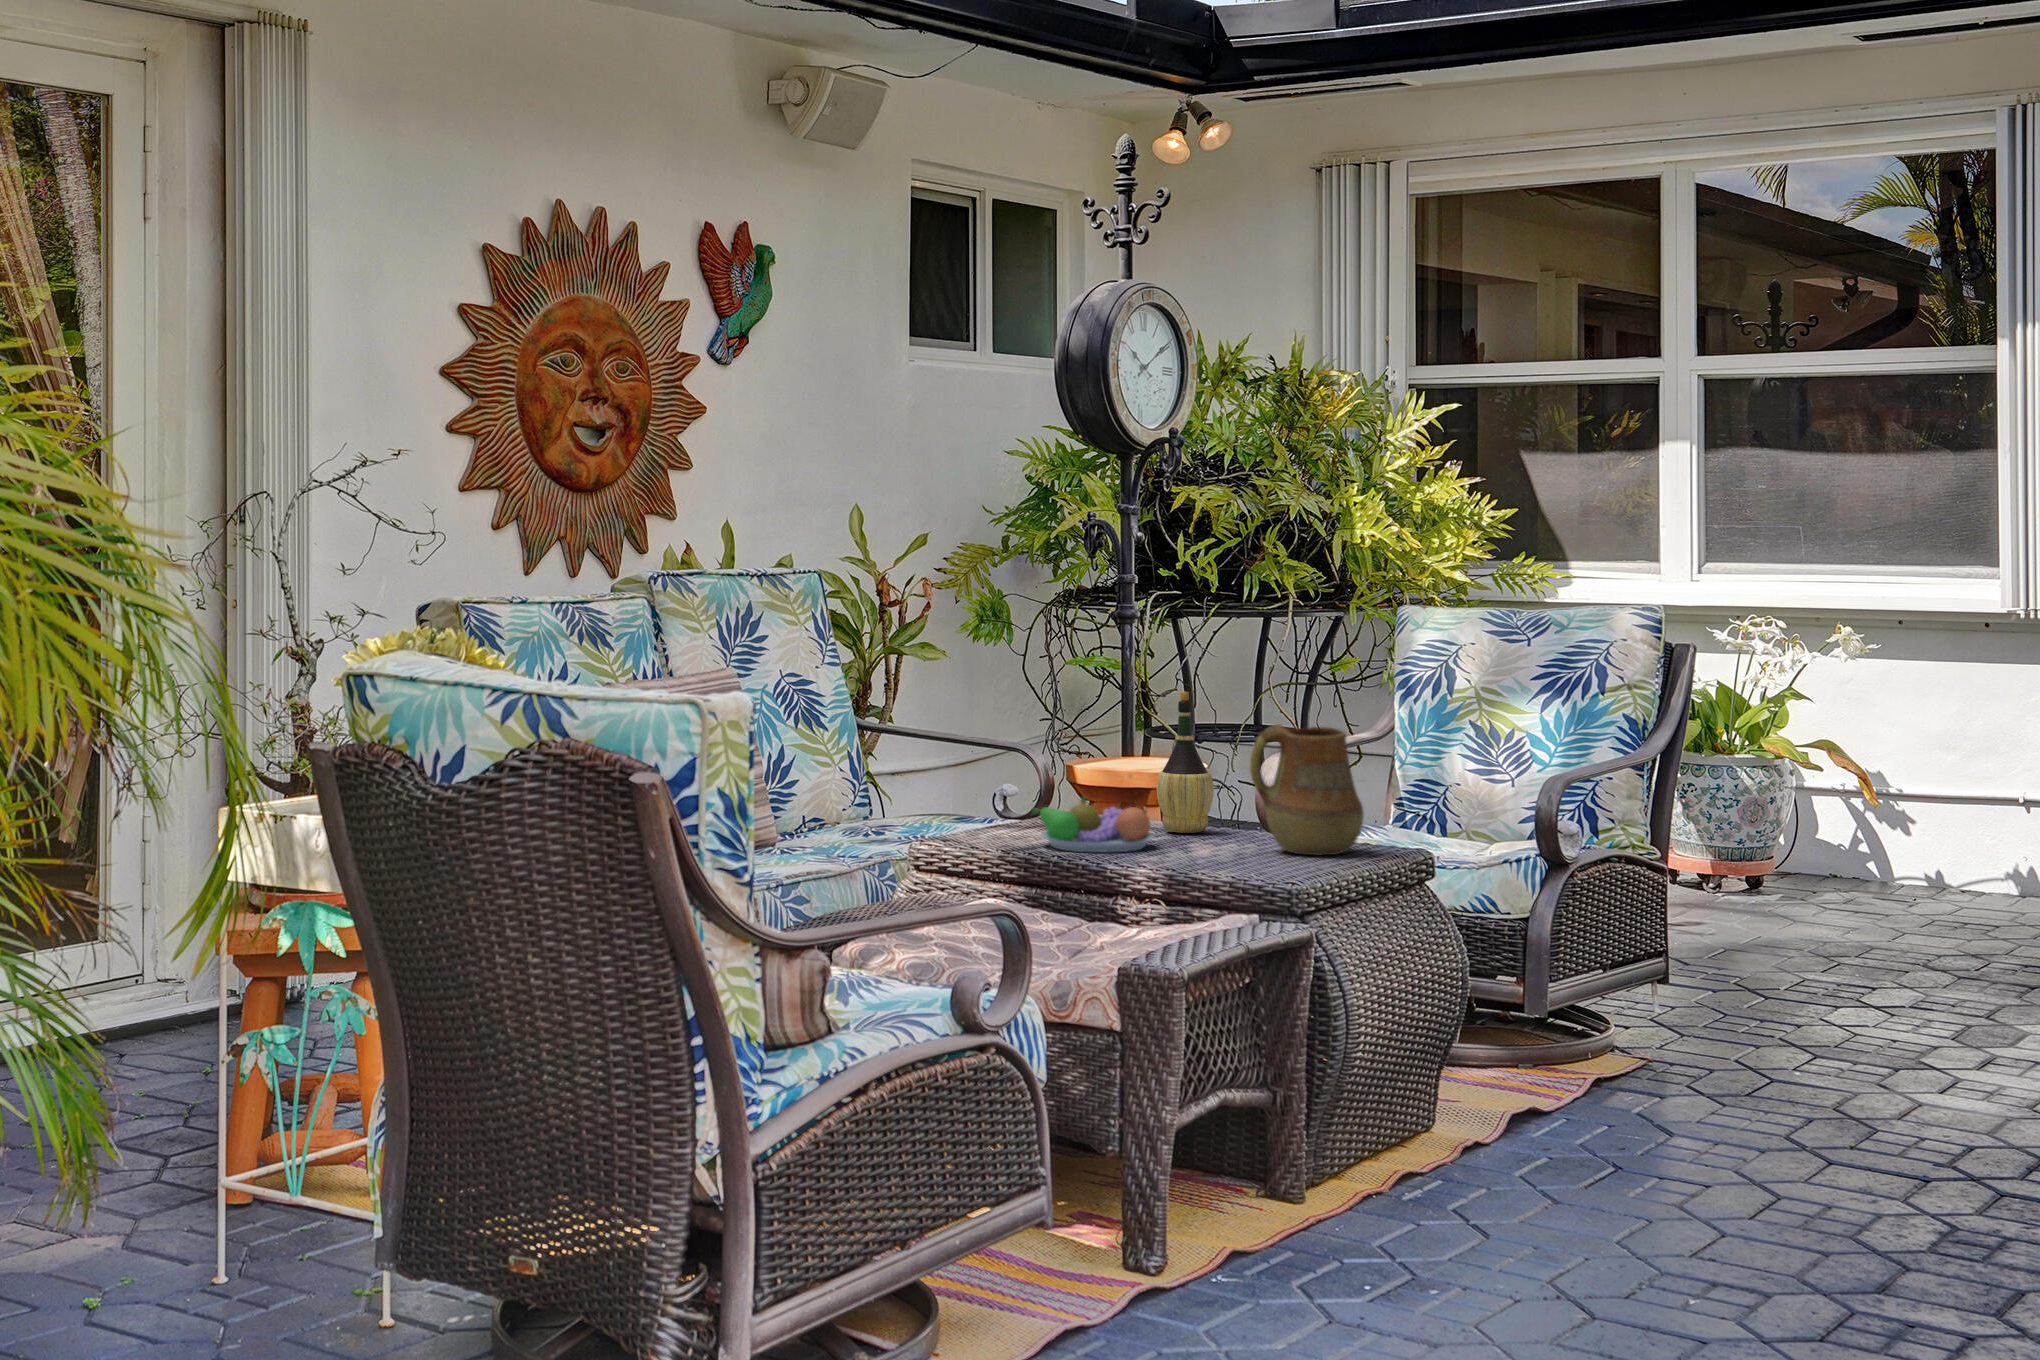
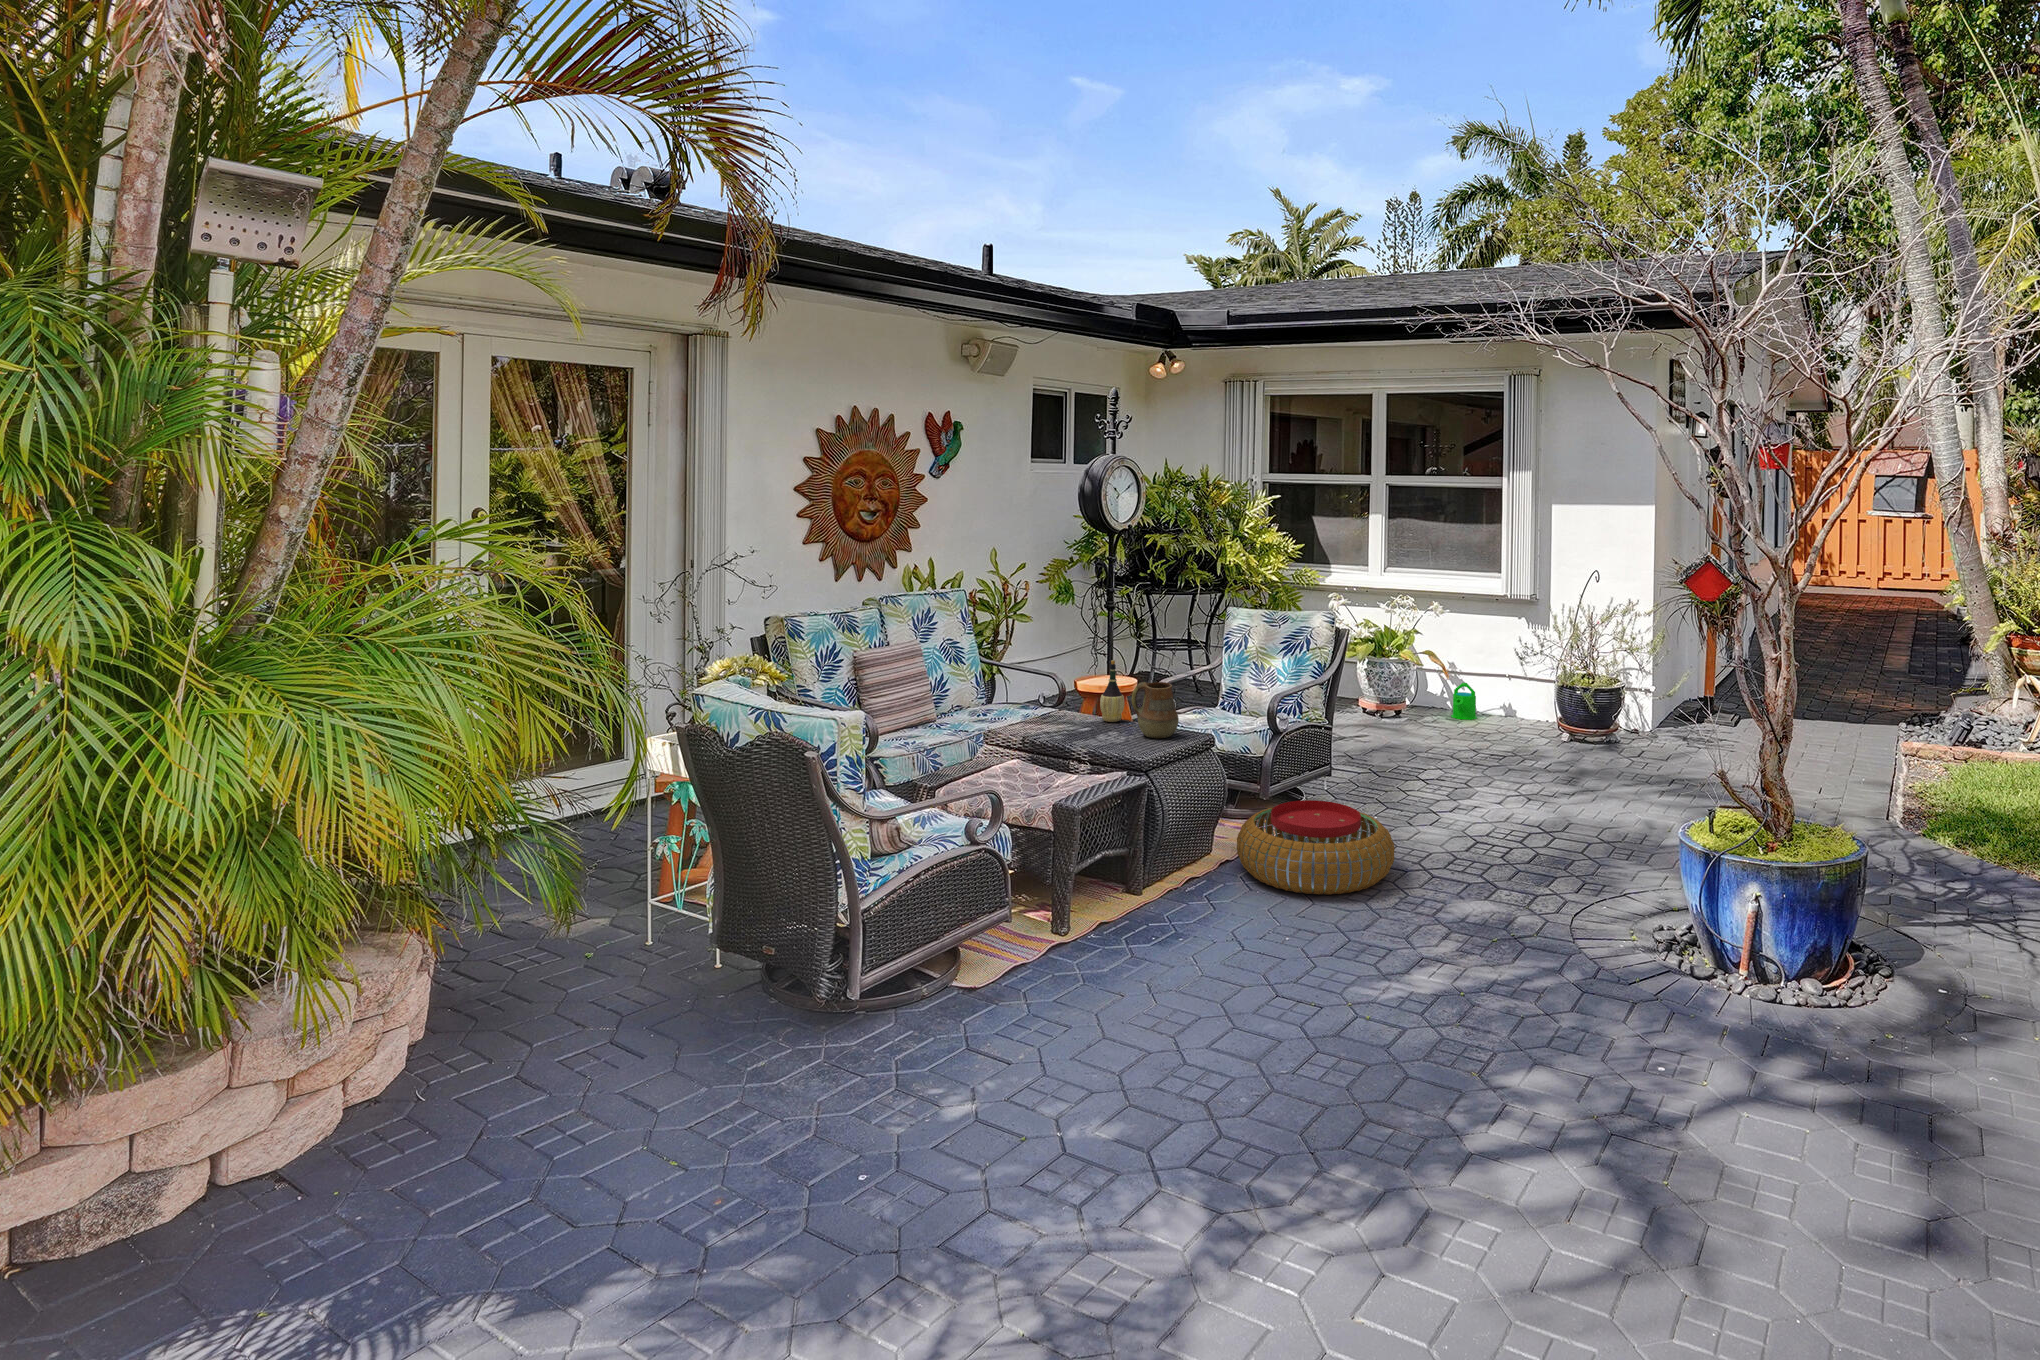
fruit bowl: present [1031,797,1154,852] -> none [1040,709,1092,737]
watering can: none [1883,811,1952,895] -> present [1451,683,1477,720]
pouf: none [1527,1007,1943,1219] -> present [1237,800,1395,895]

